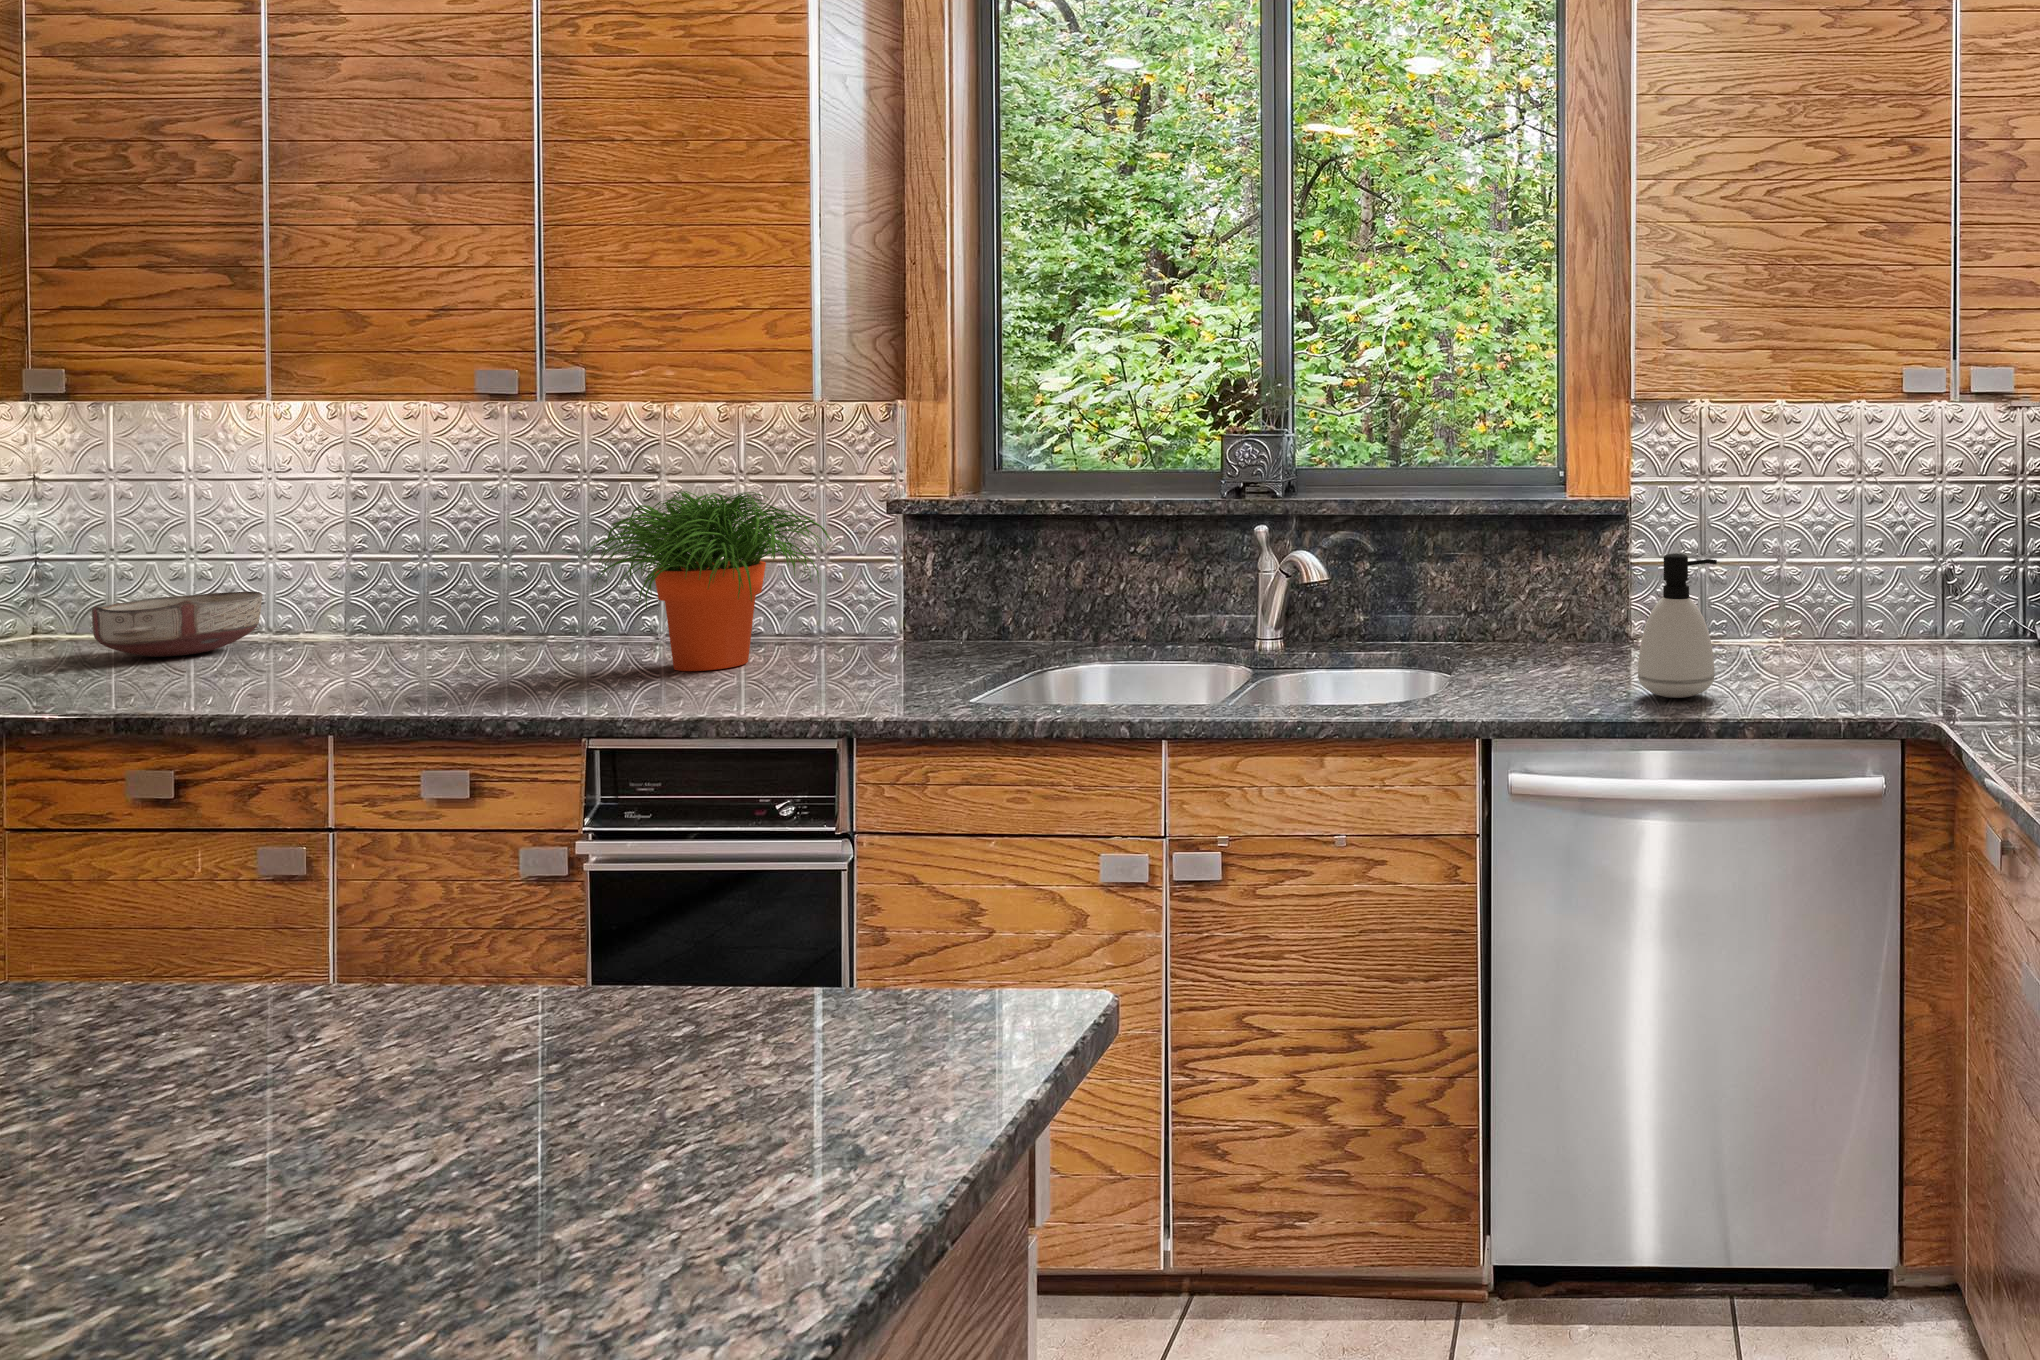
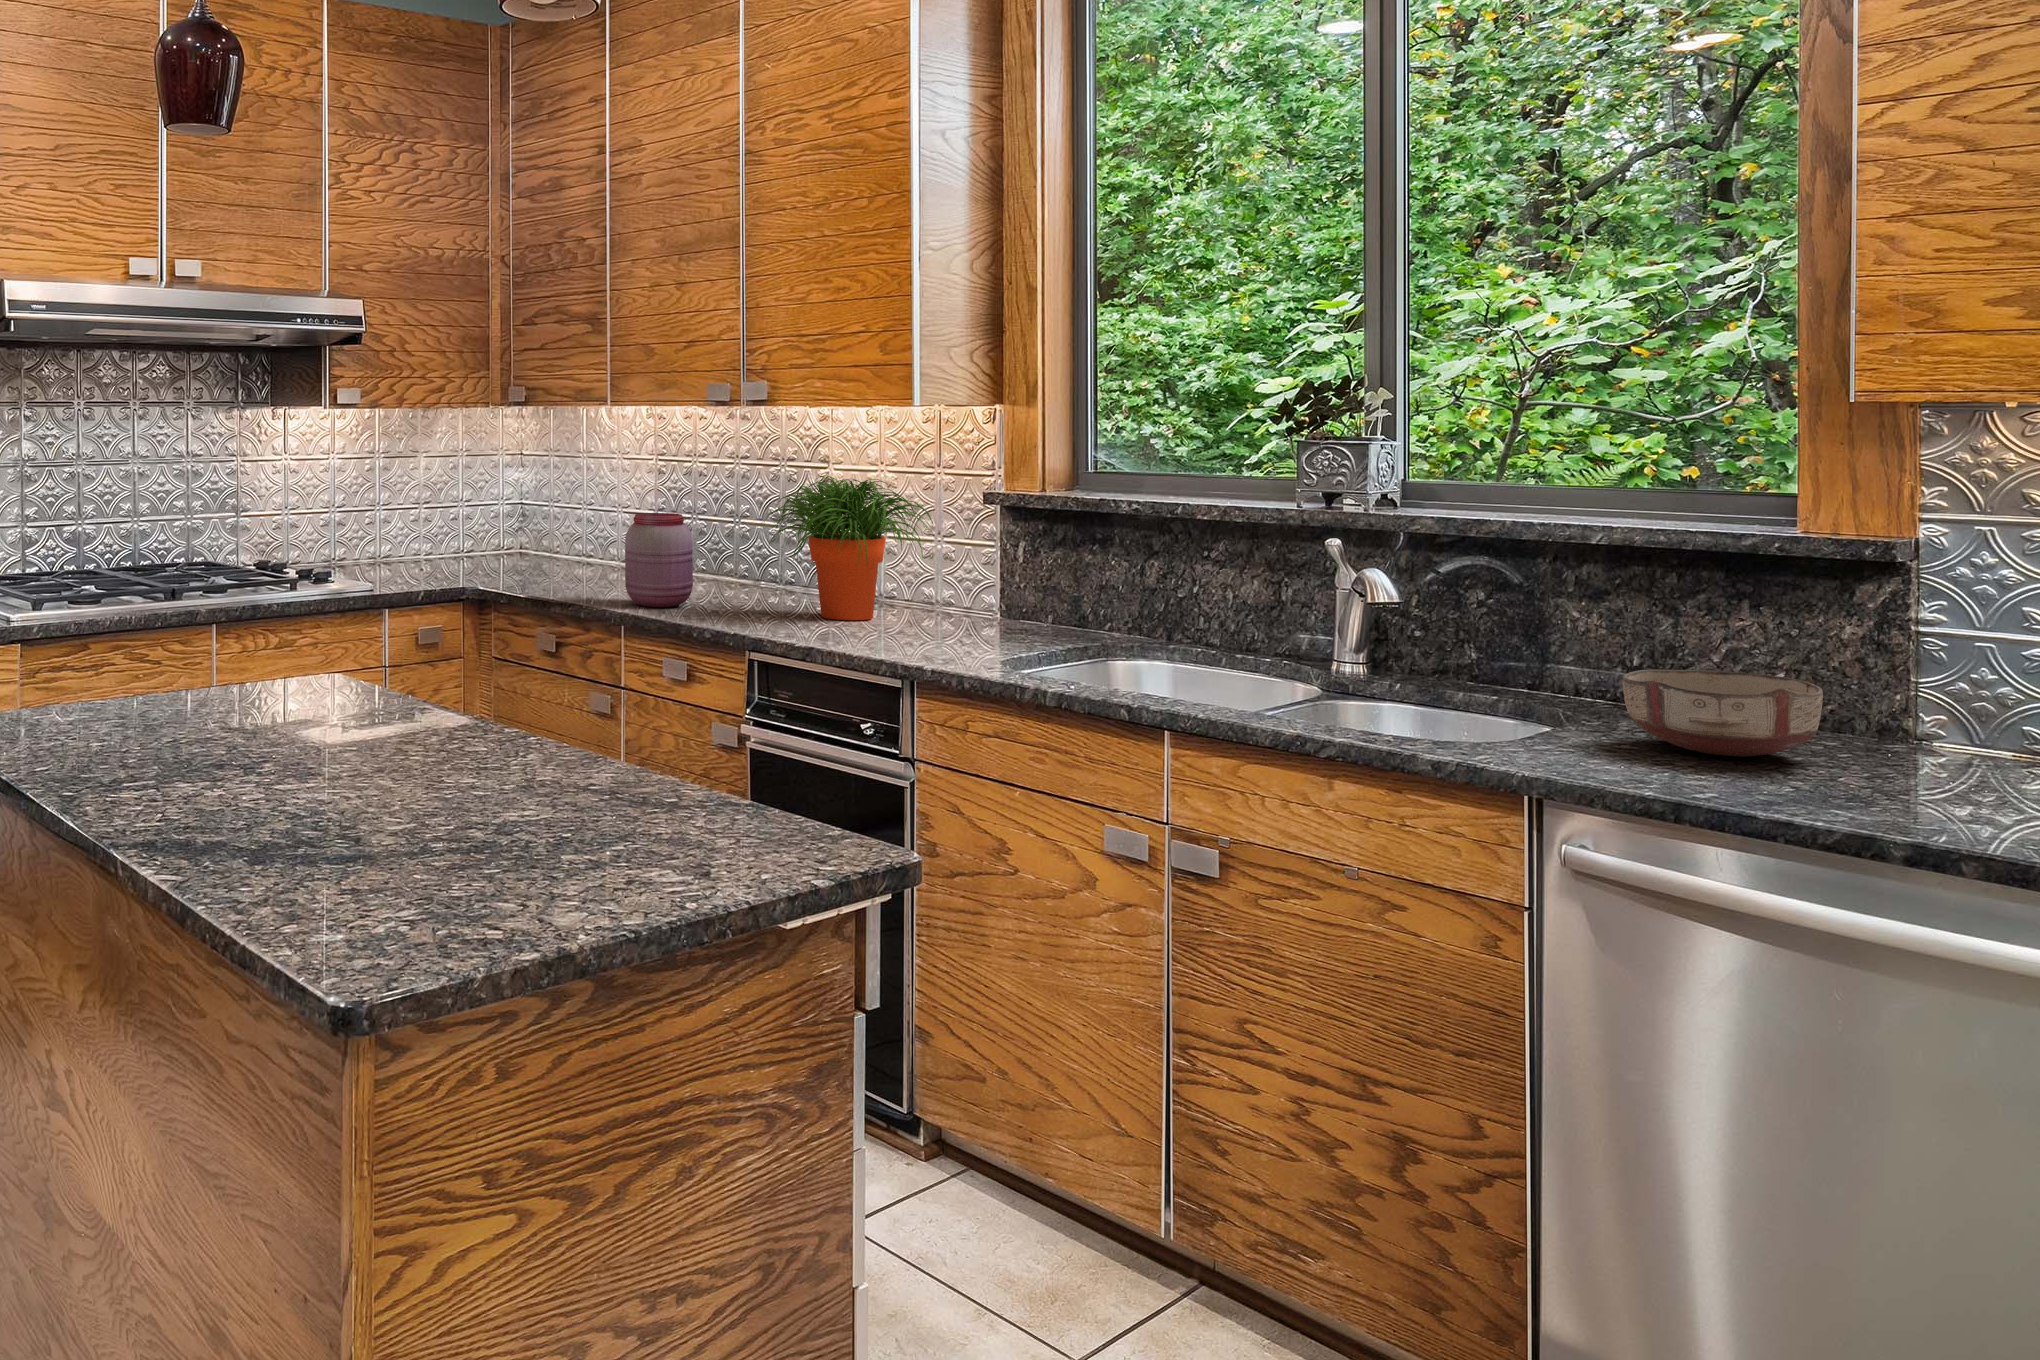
soap dispenser: present [1638,553,1717,698] -> none [1800,610,1951,808]
jar: none [324,556,457,697] -> present [625,513,693,607]
ceramic bowl: present [92,592,262,657] -> present [1622,669,1823,756]

